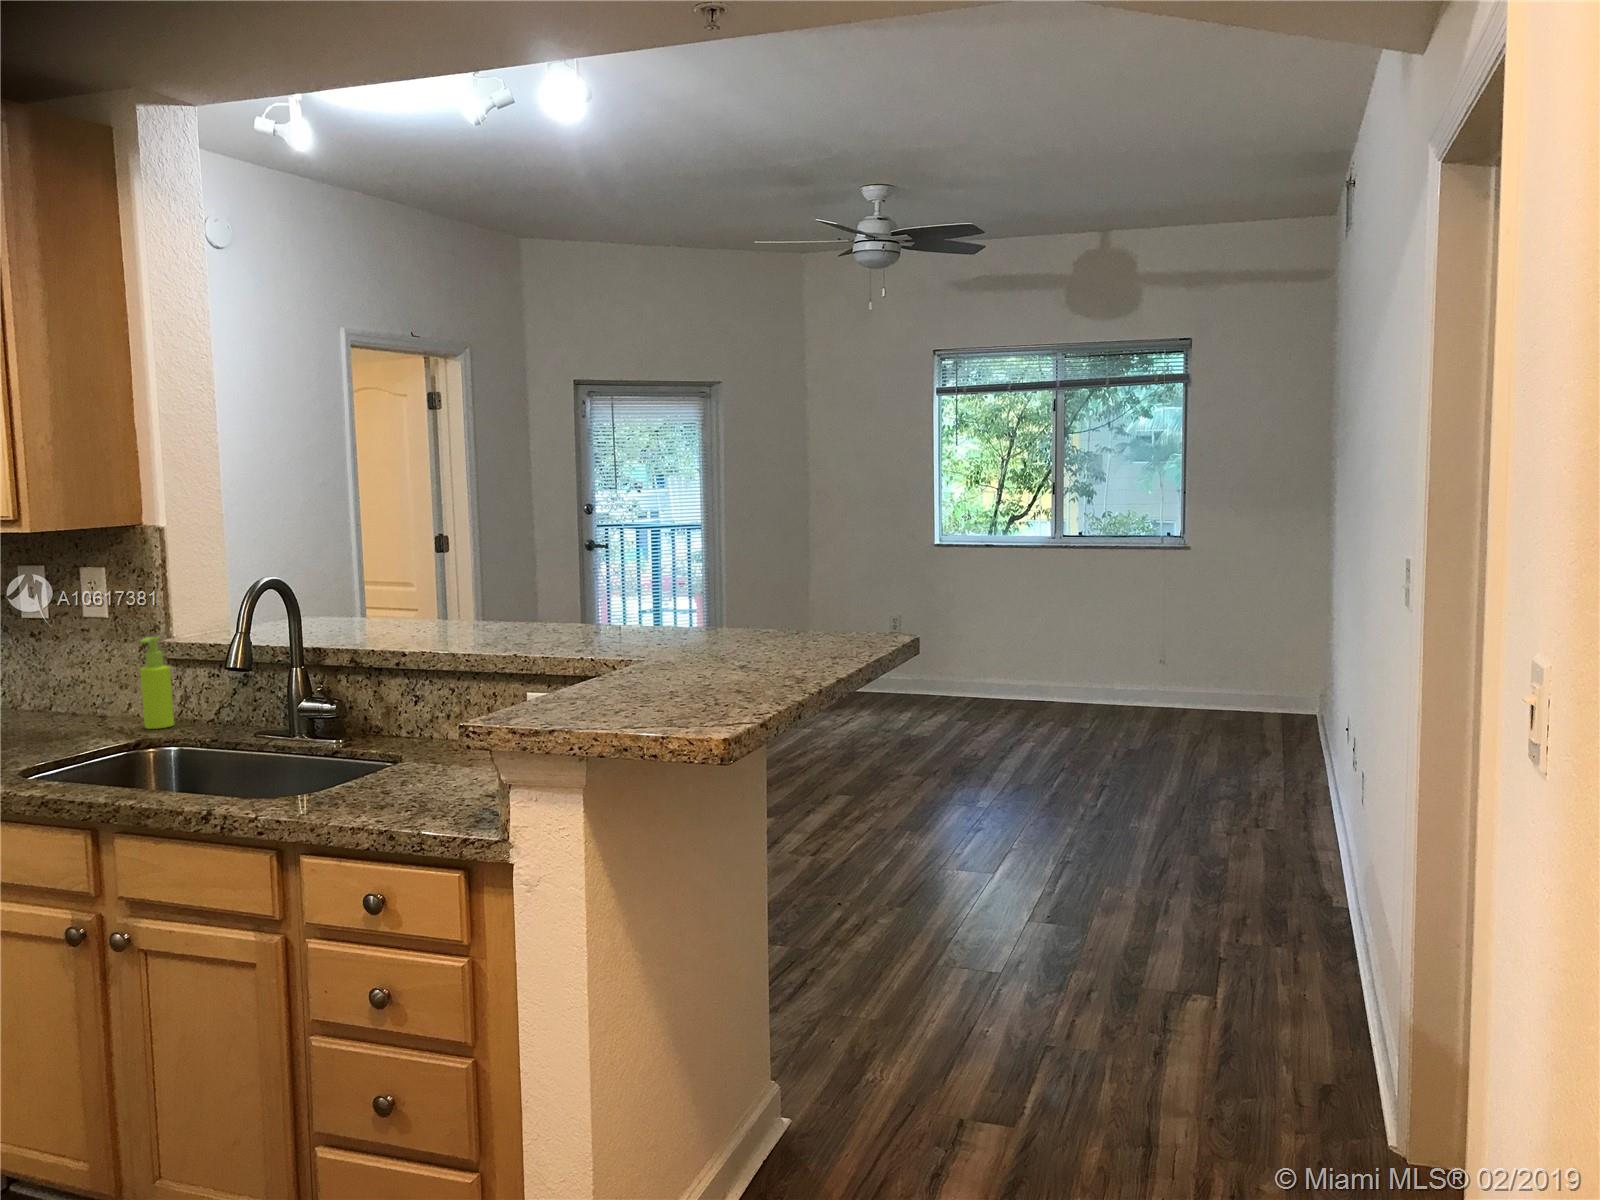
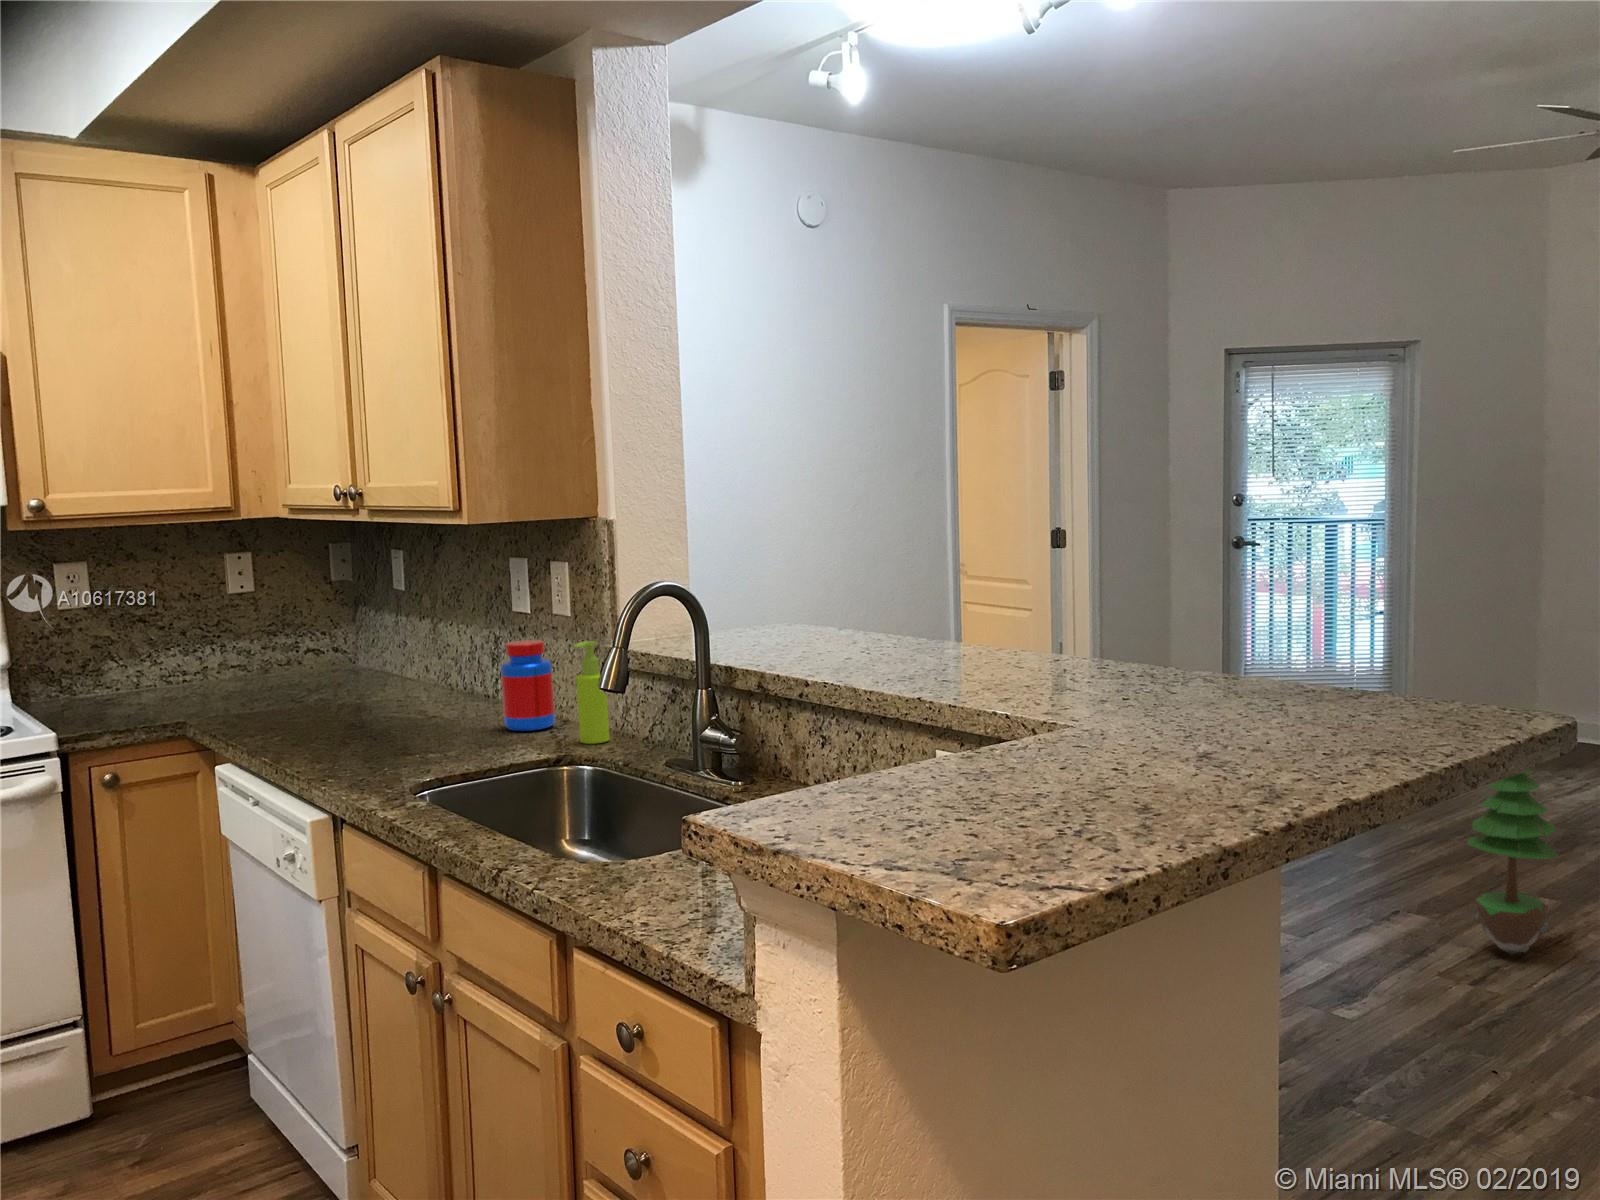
jar: none [43,641,102,726] -> present [501,640,555,731]
potted tree: none [802,678,859,834] -> present [1468,770,1559,954]

